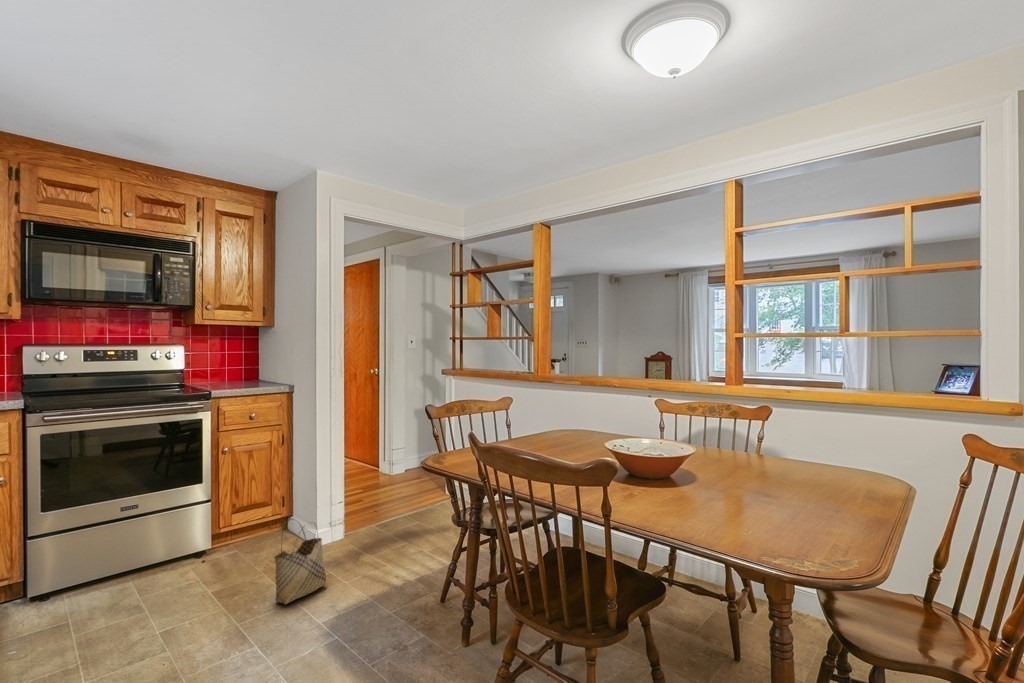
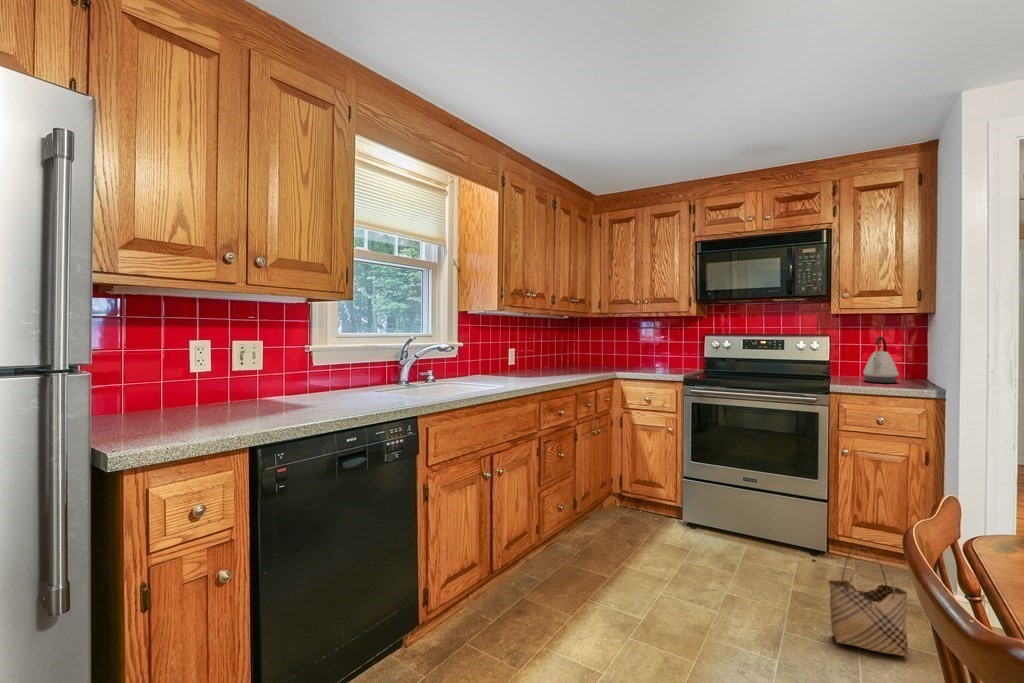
kettle: none [224,345,253,385] -> present [863,337,899,383]

